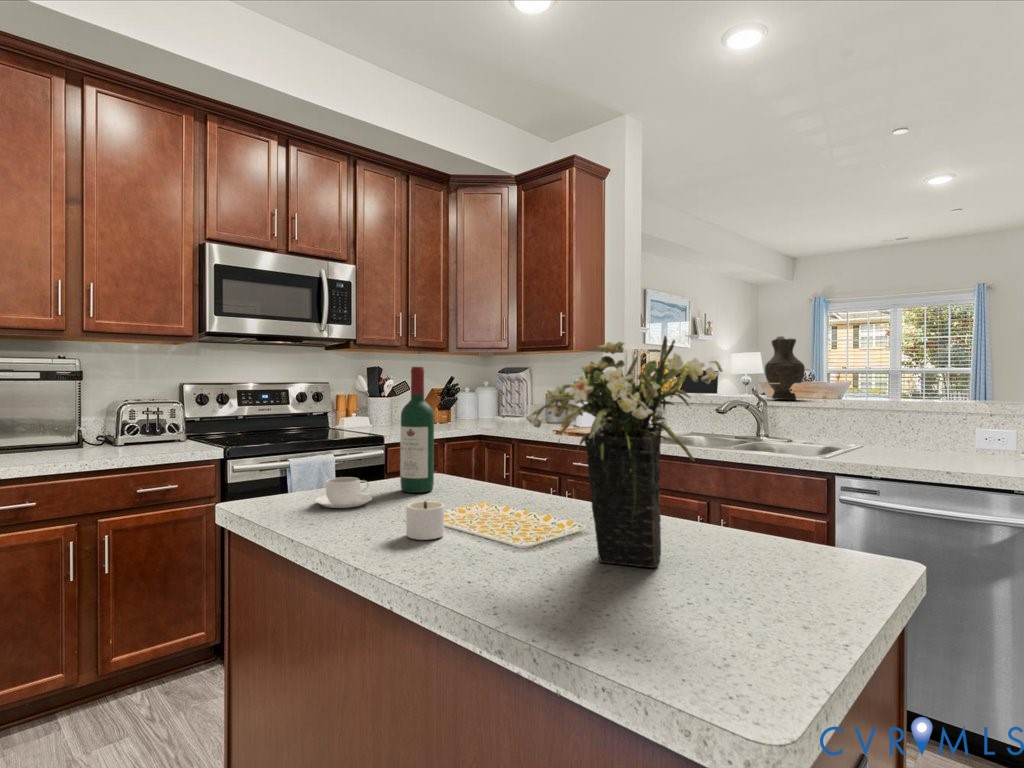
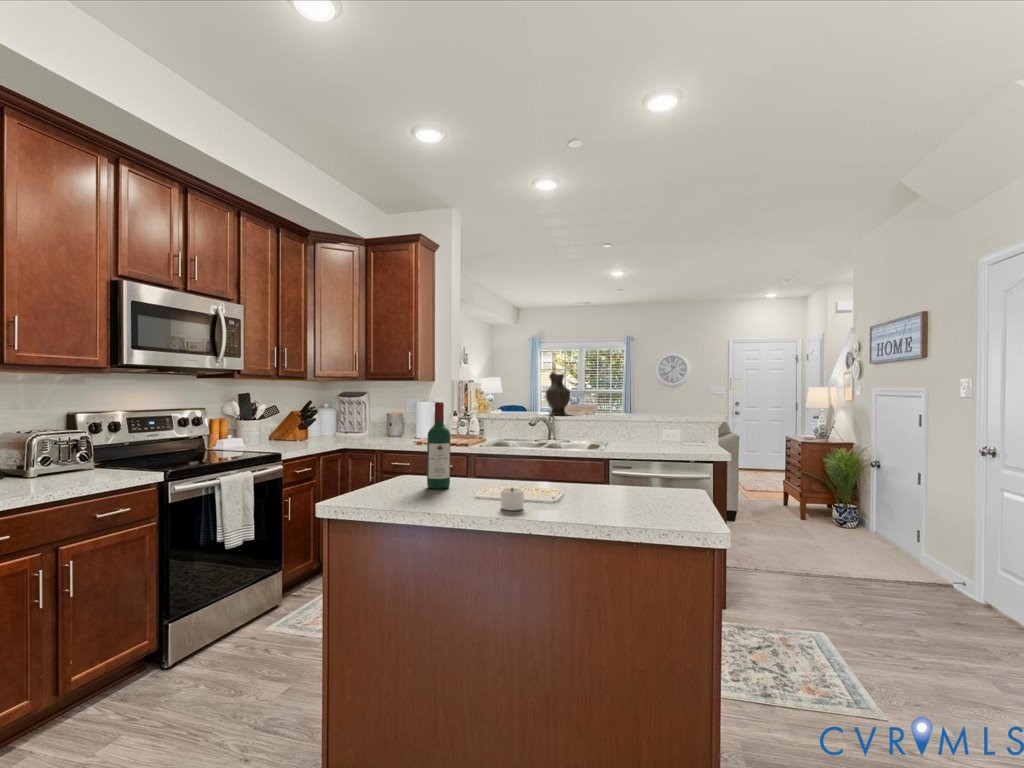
flower arrangement: present [526,336,722,568] -> none [574,391,672,509]
coffee cup: present [315,477,372,508] -> none [397,480,436,501]

